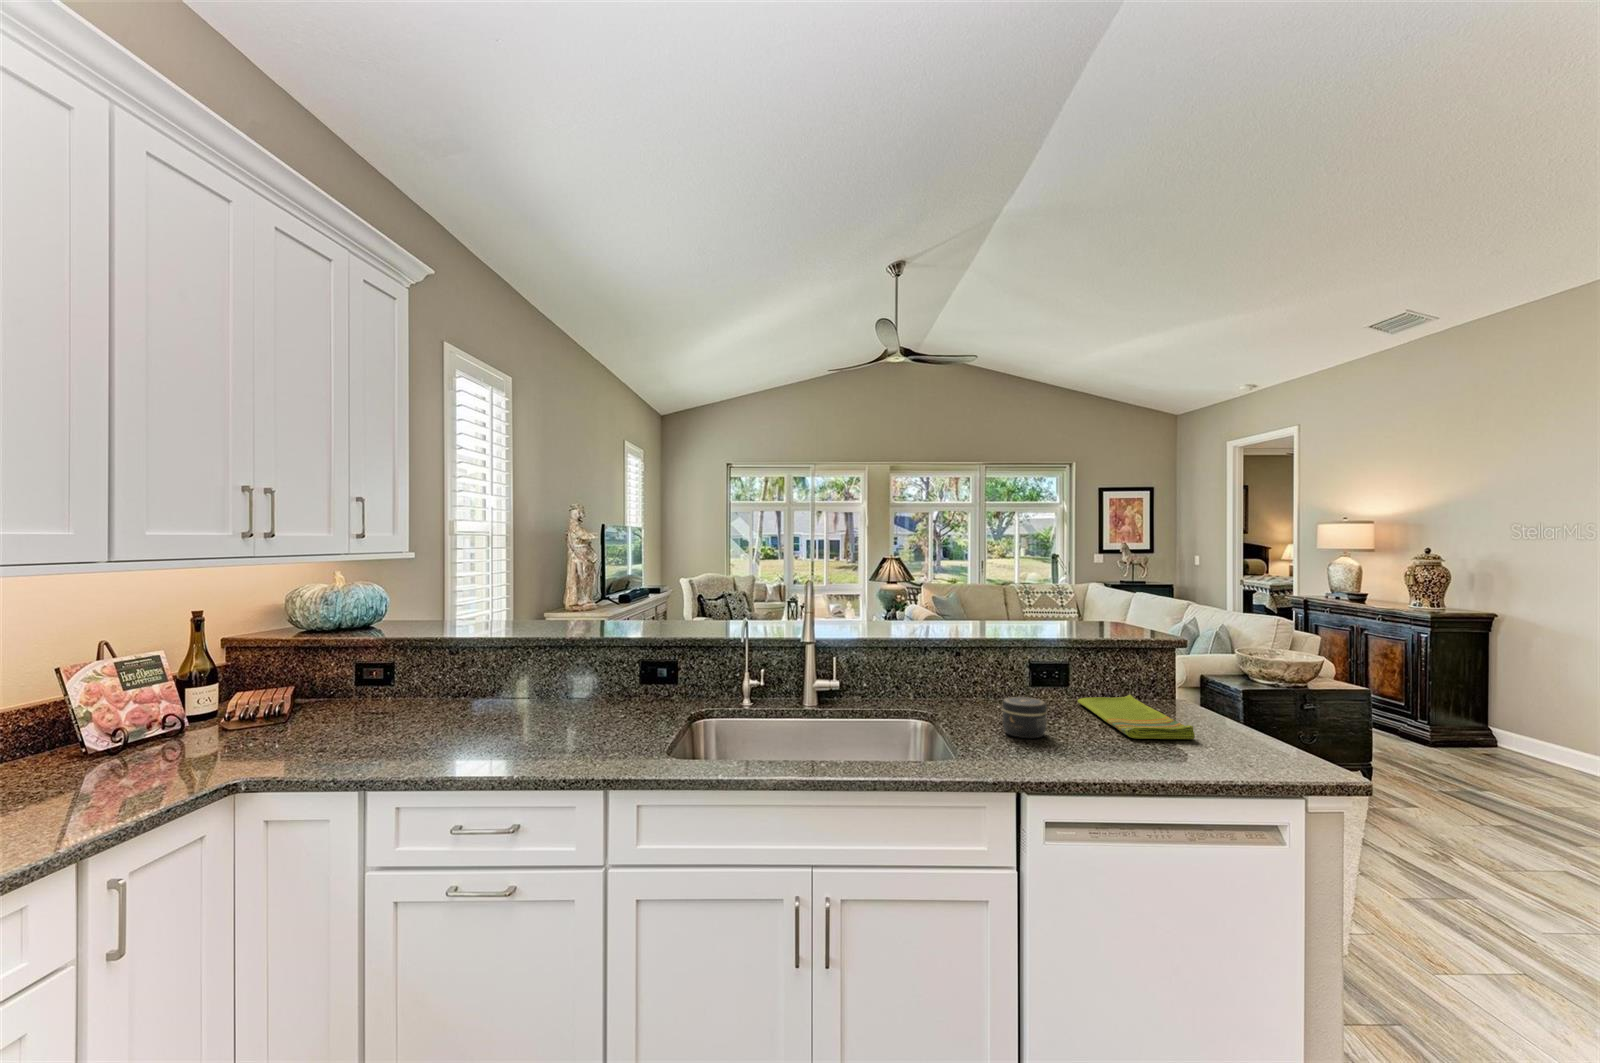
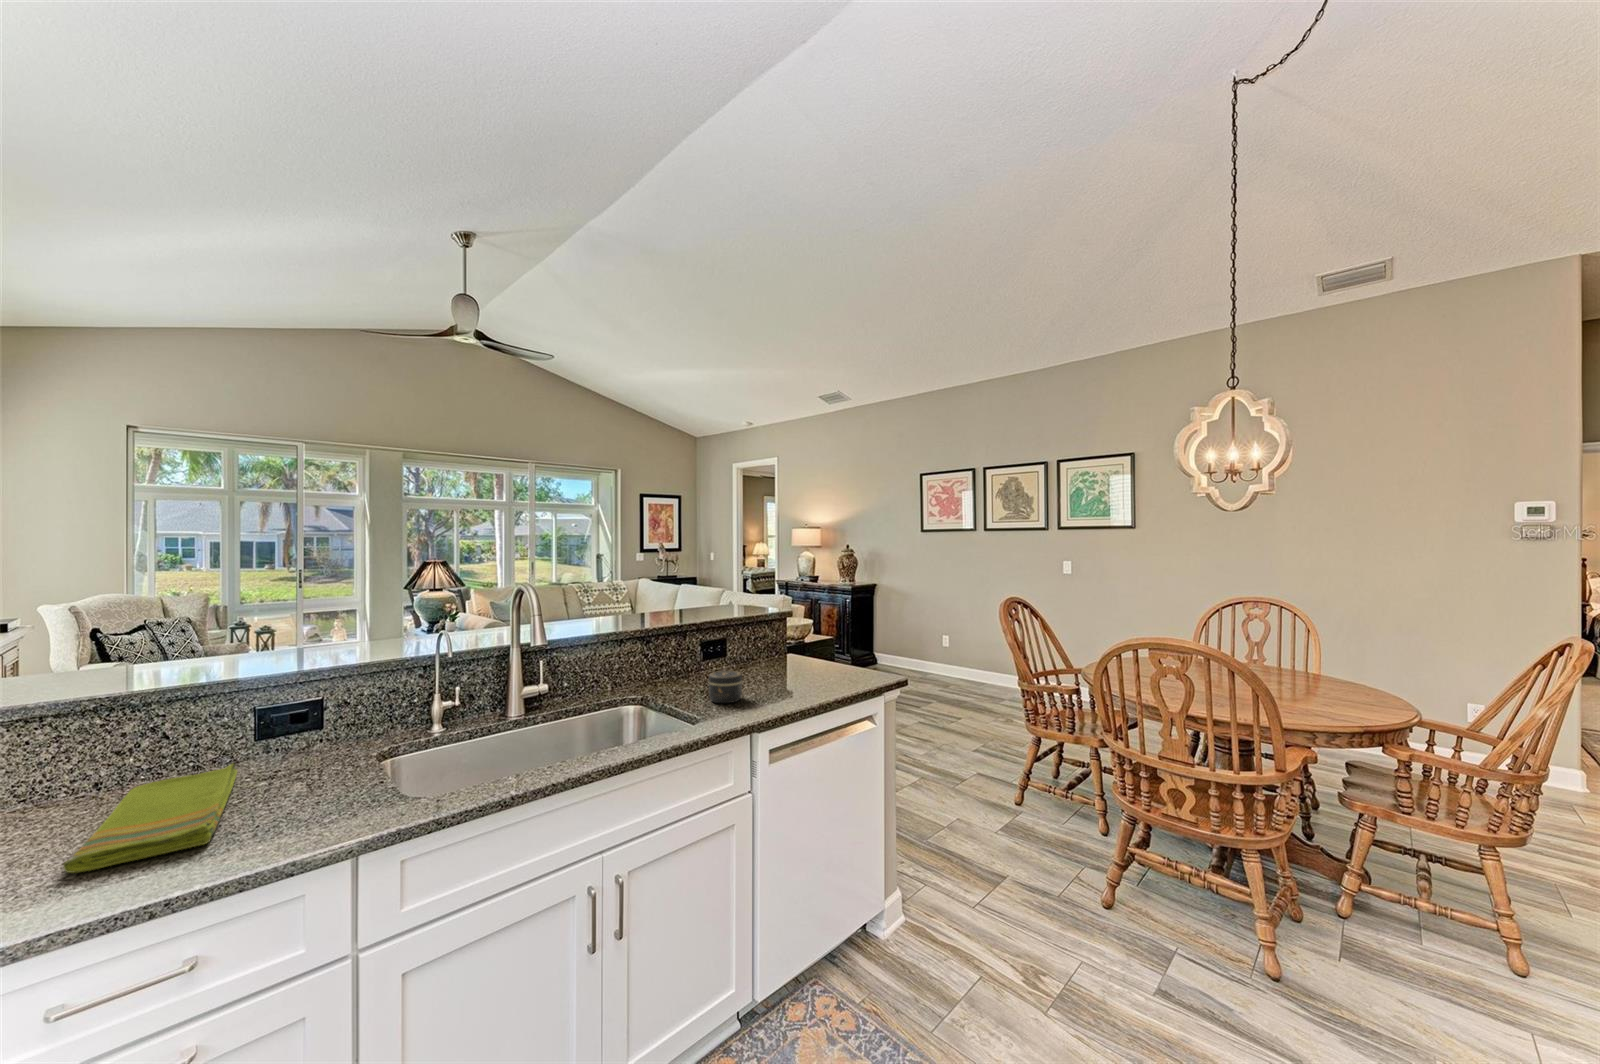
dish towel: present [1078,695,1195,739] -> present [64,764,237,873]

